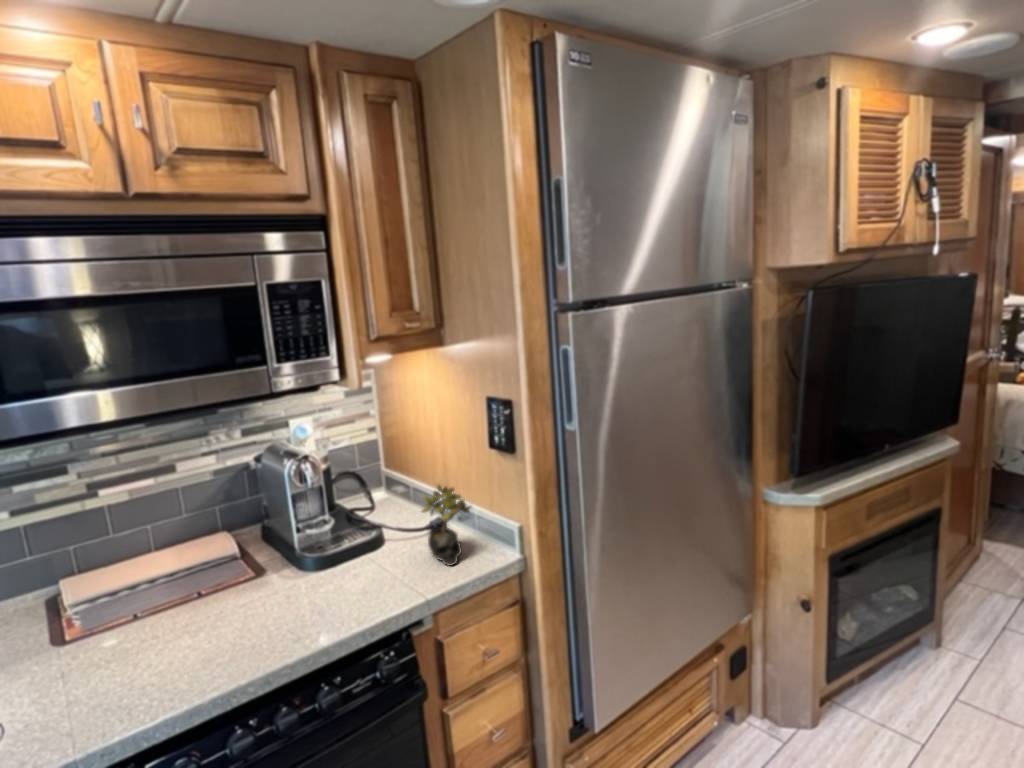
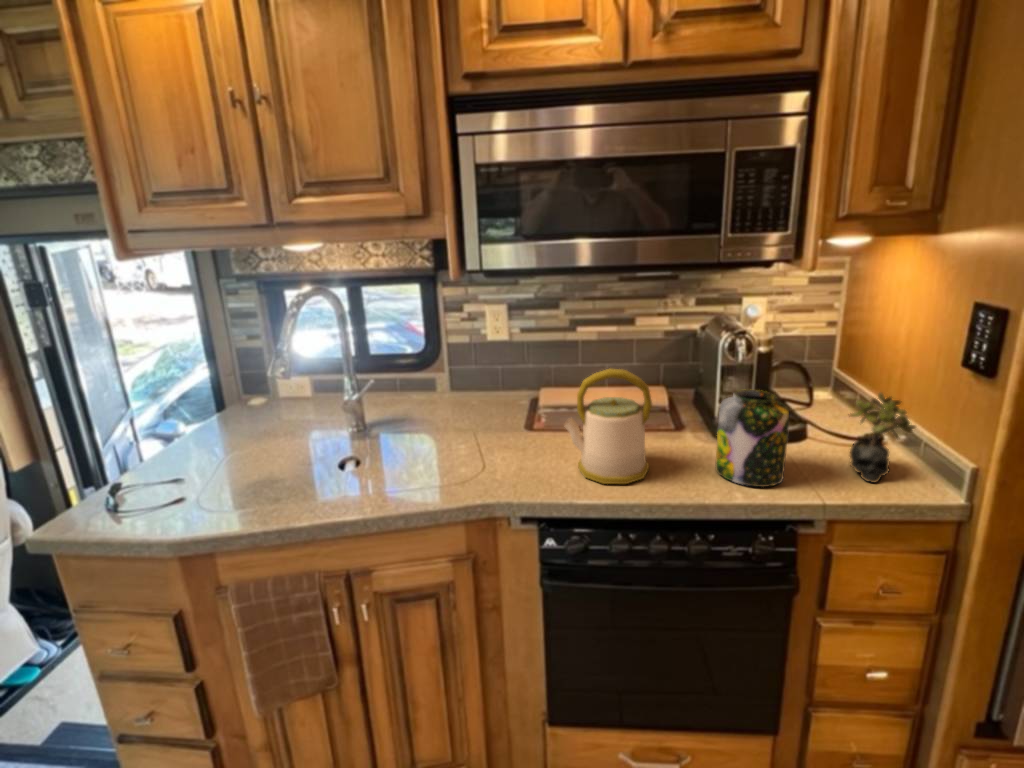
jar: none [311,511,385,612] -> present [715,389,789,487]
kettle: none [130,530,250,677] -> present [564,369,652,484]

